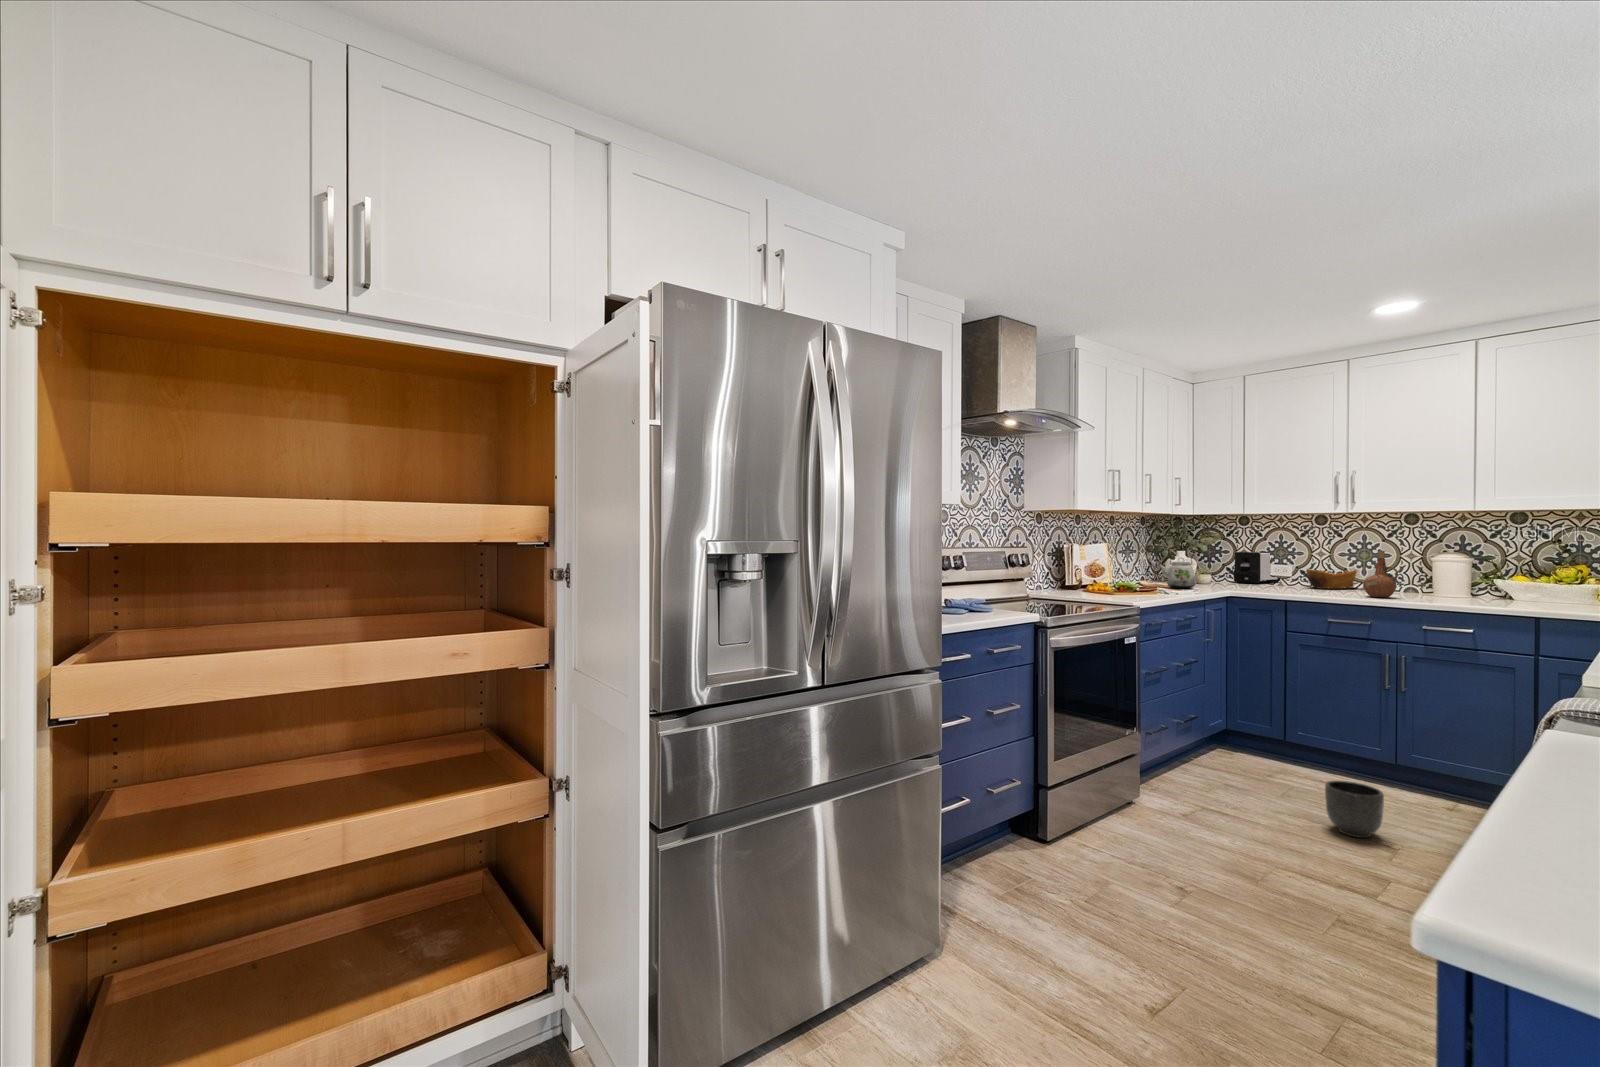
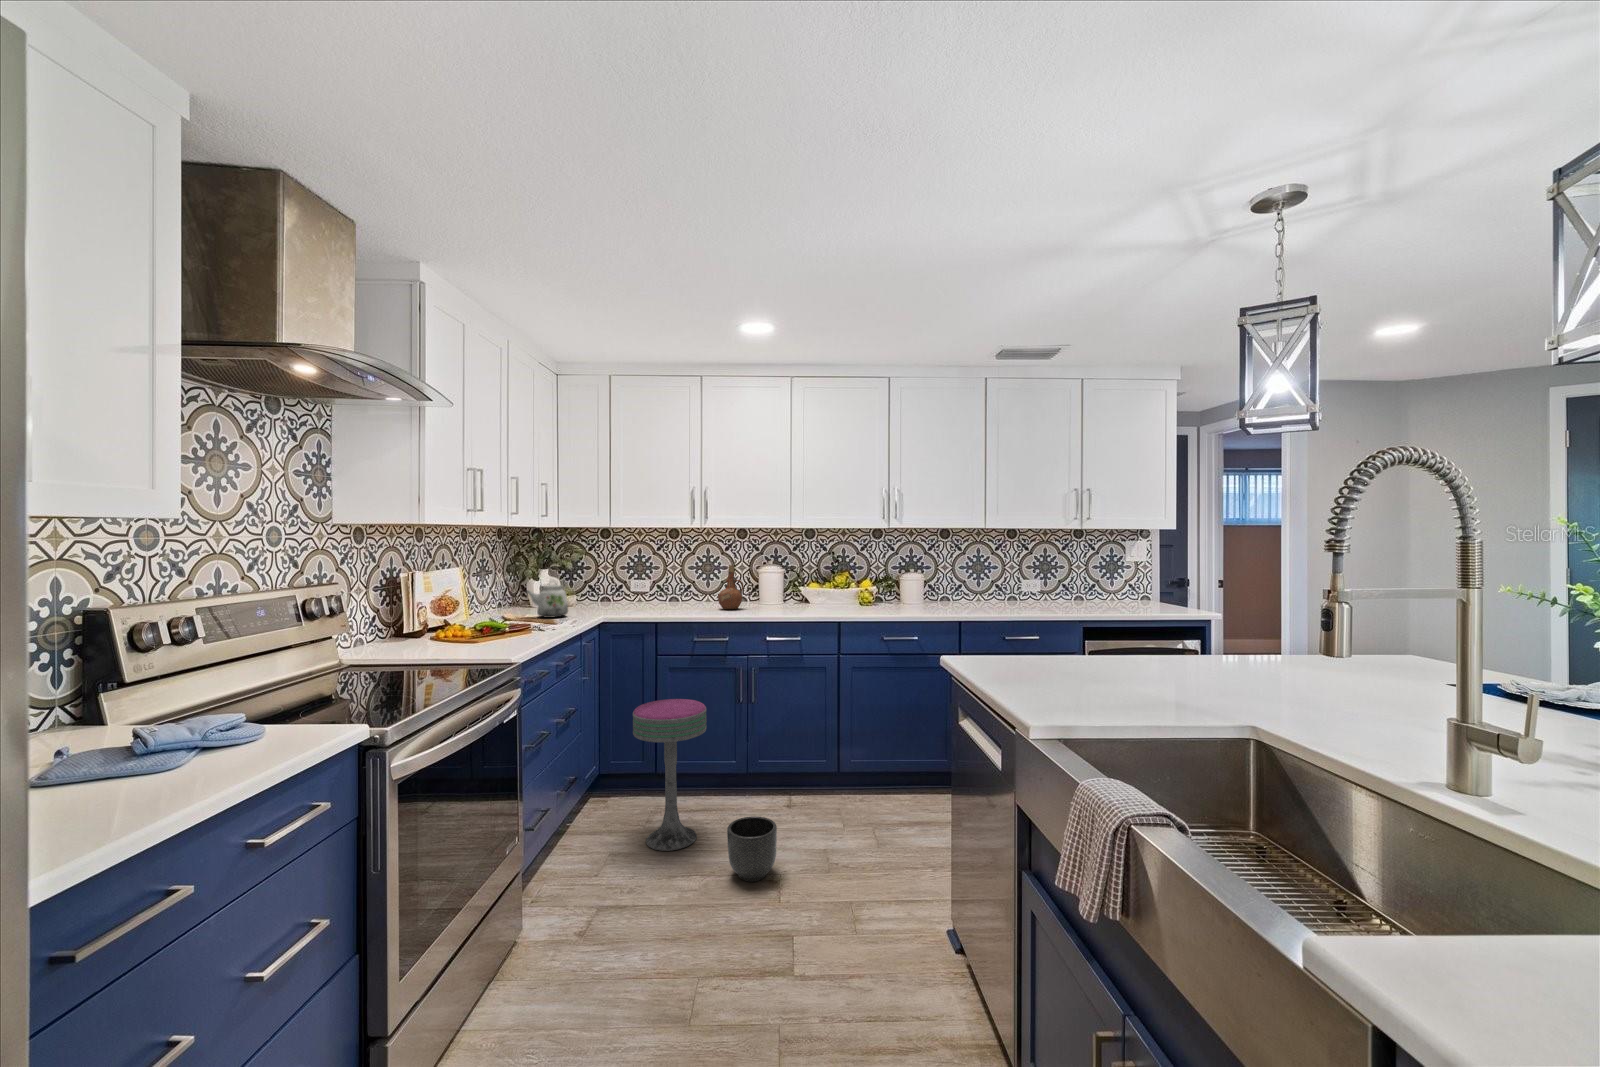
toaster: present [1233,552,1280,584] -> none [597,567,636,601]
wooden bowl: present [1306,569,1358,589] -> none [664,578,703,602]
bar stool: none [1242,667,1321,799] -> present [633,699,707,851]

